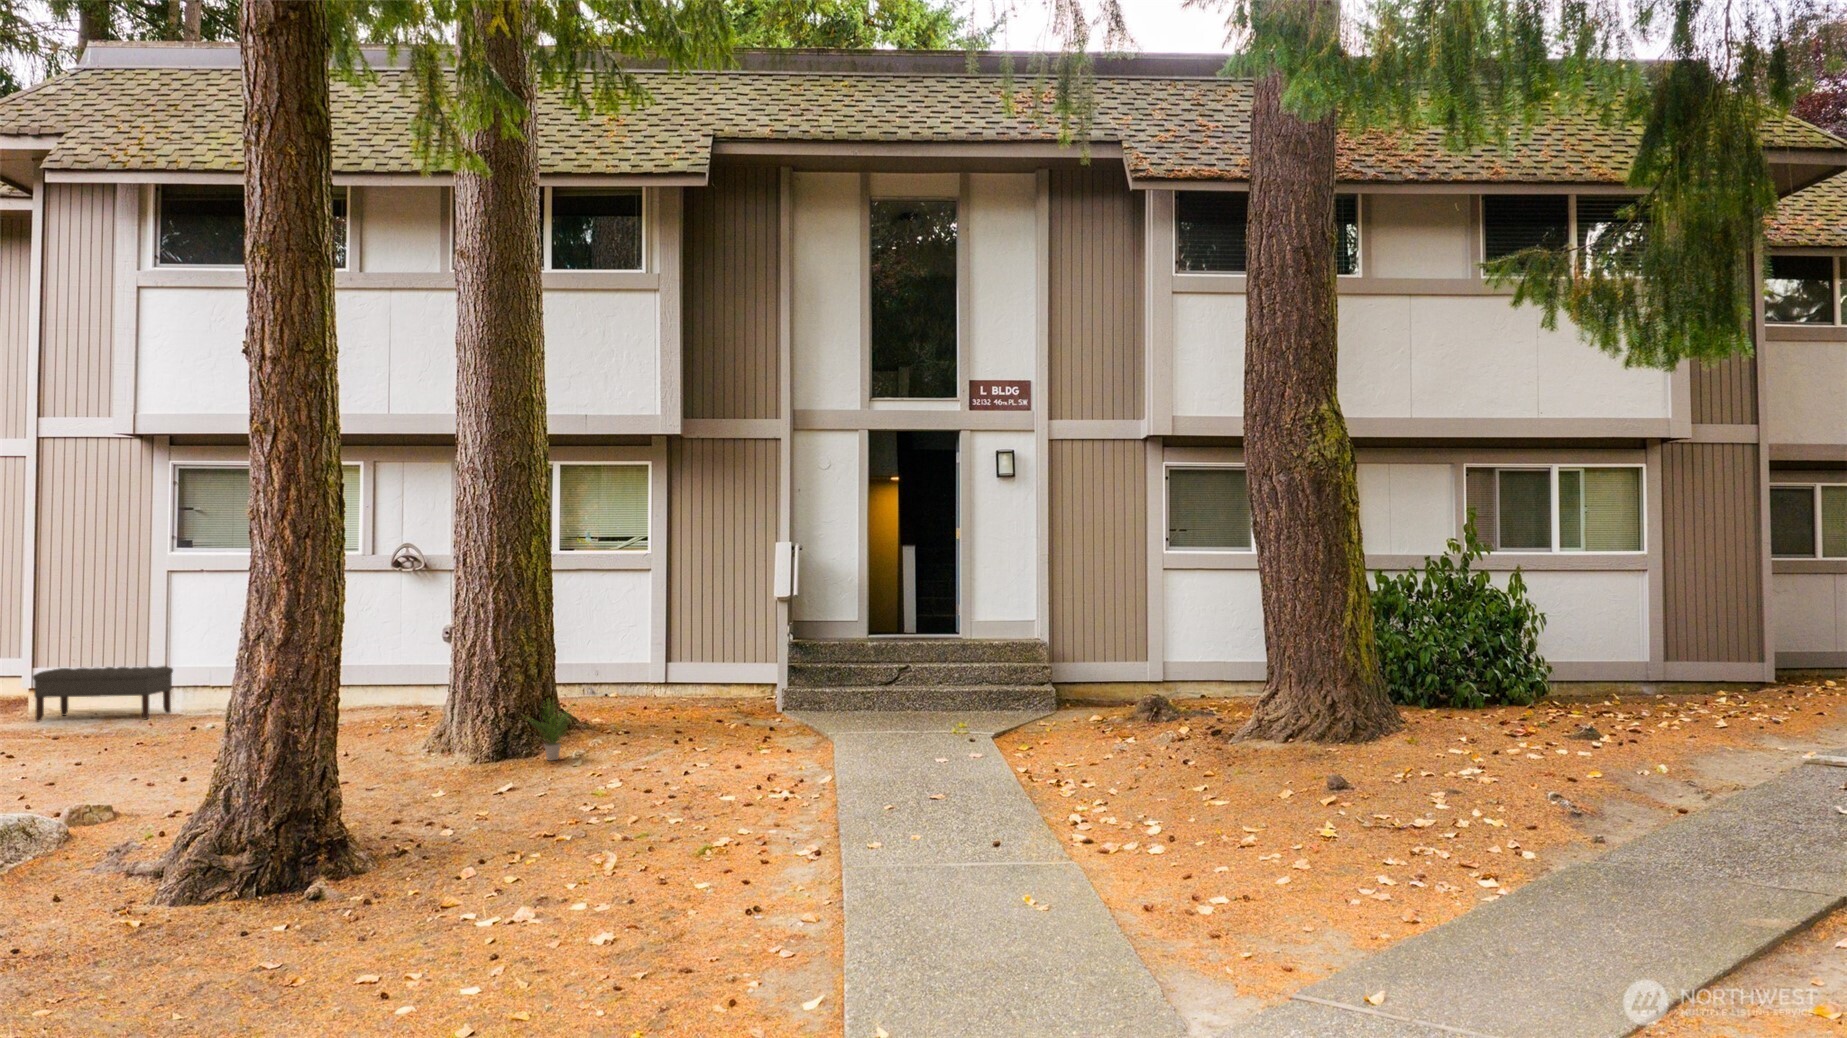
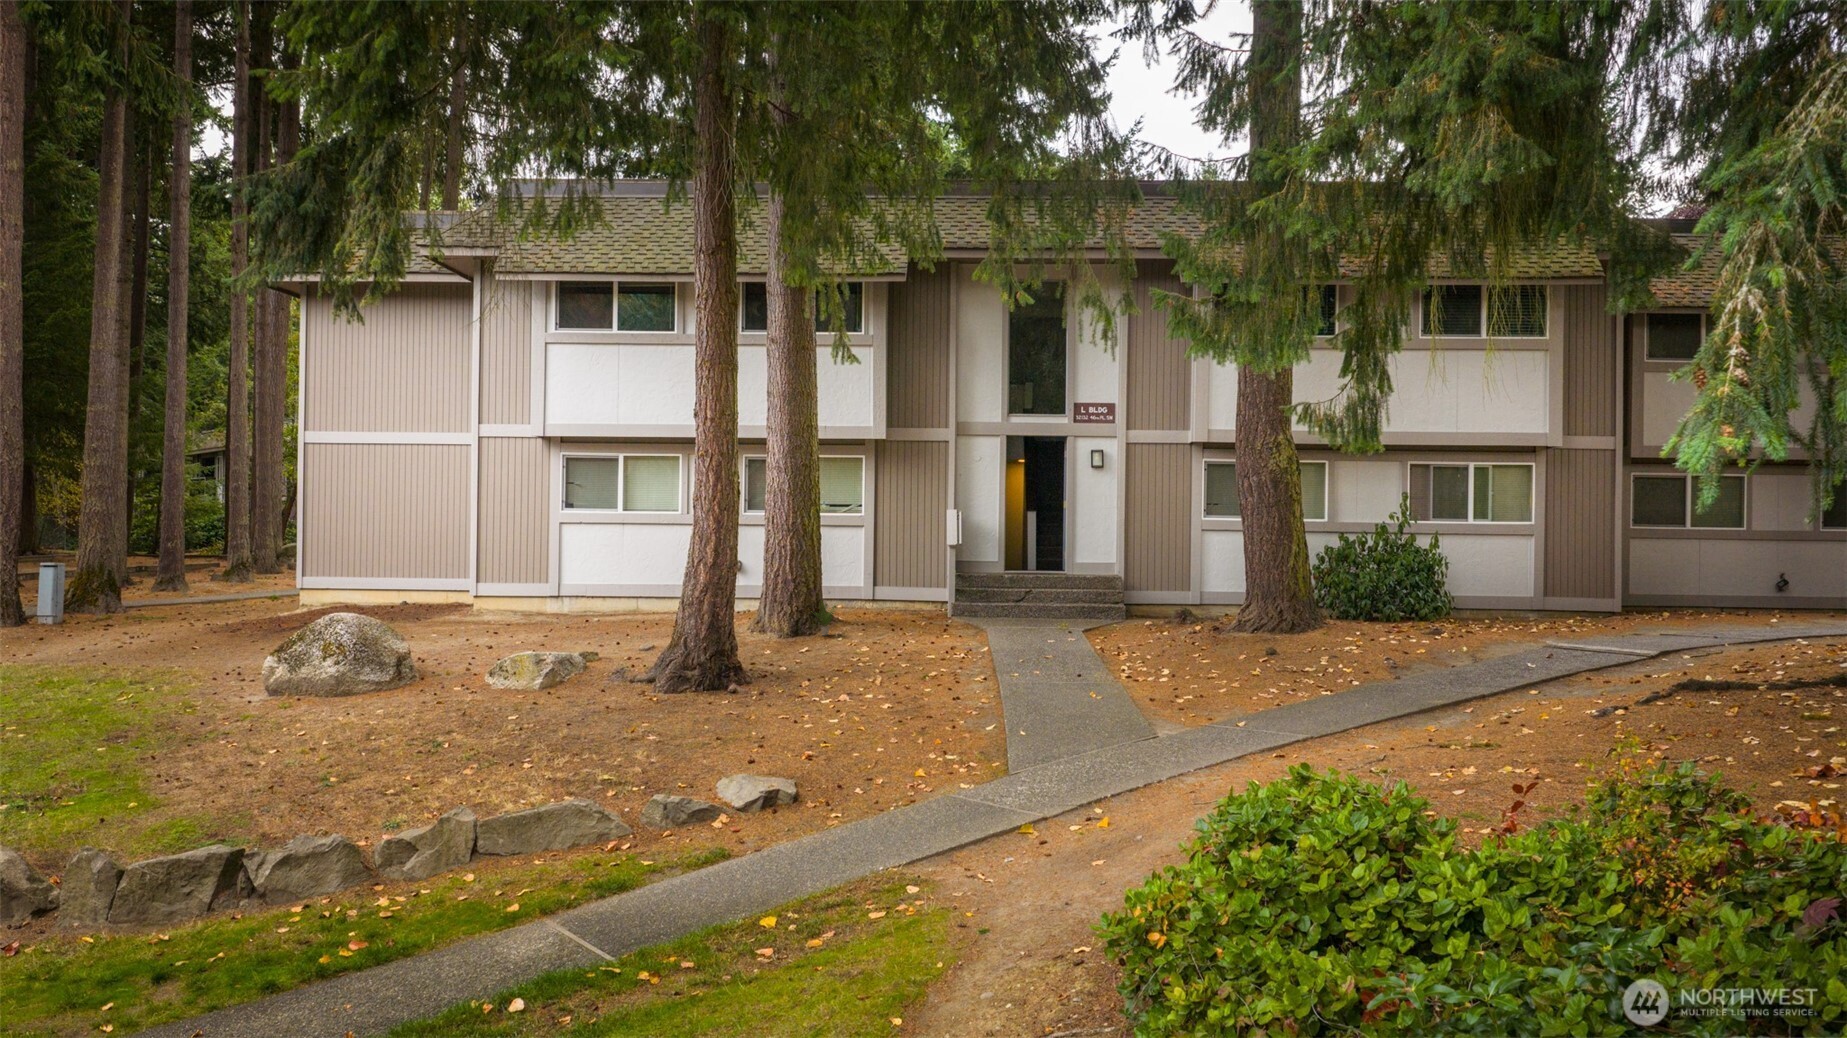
bench: present [33,666,173,721] -> none [514,579,588,610]

